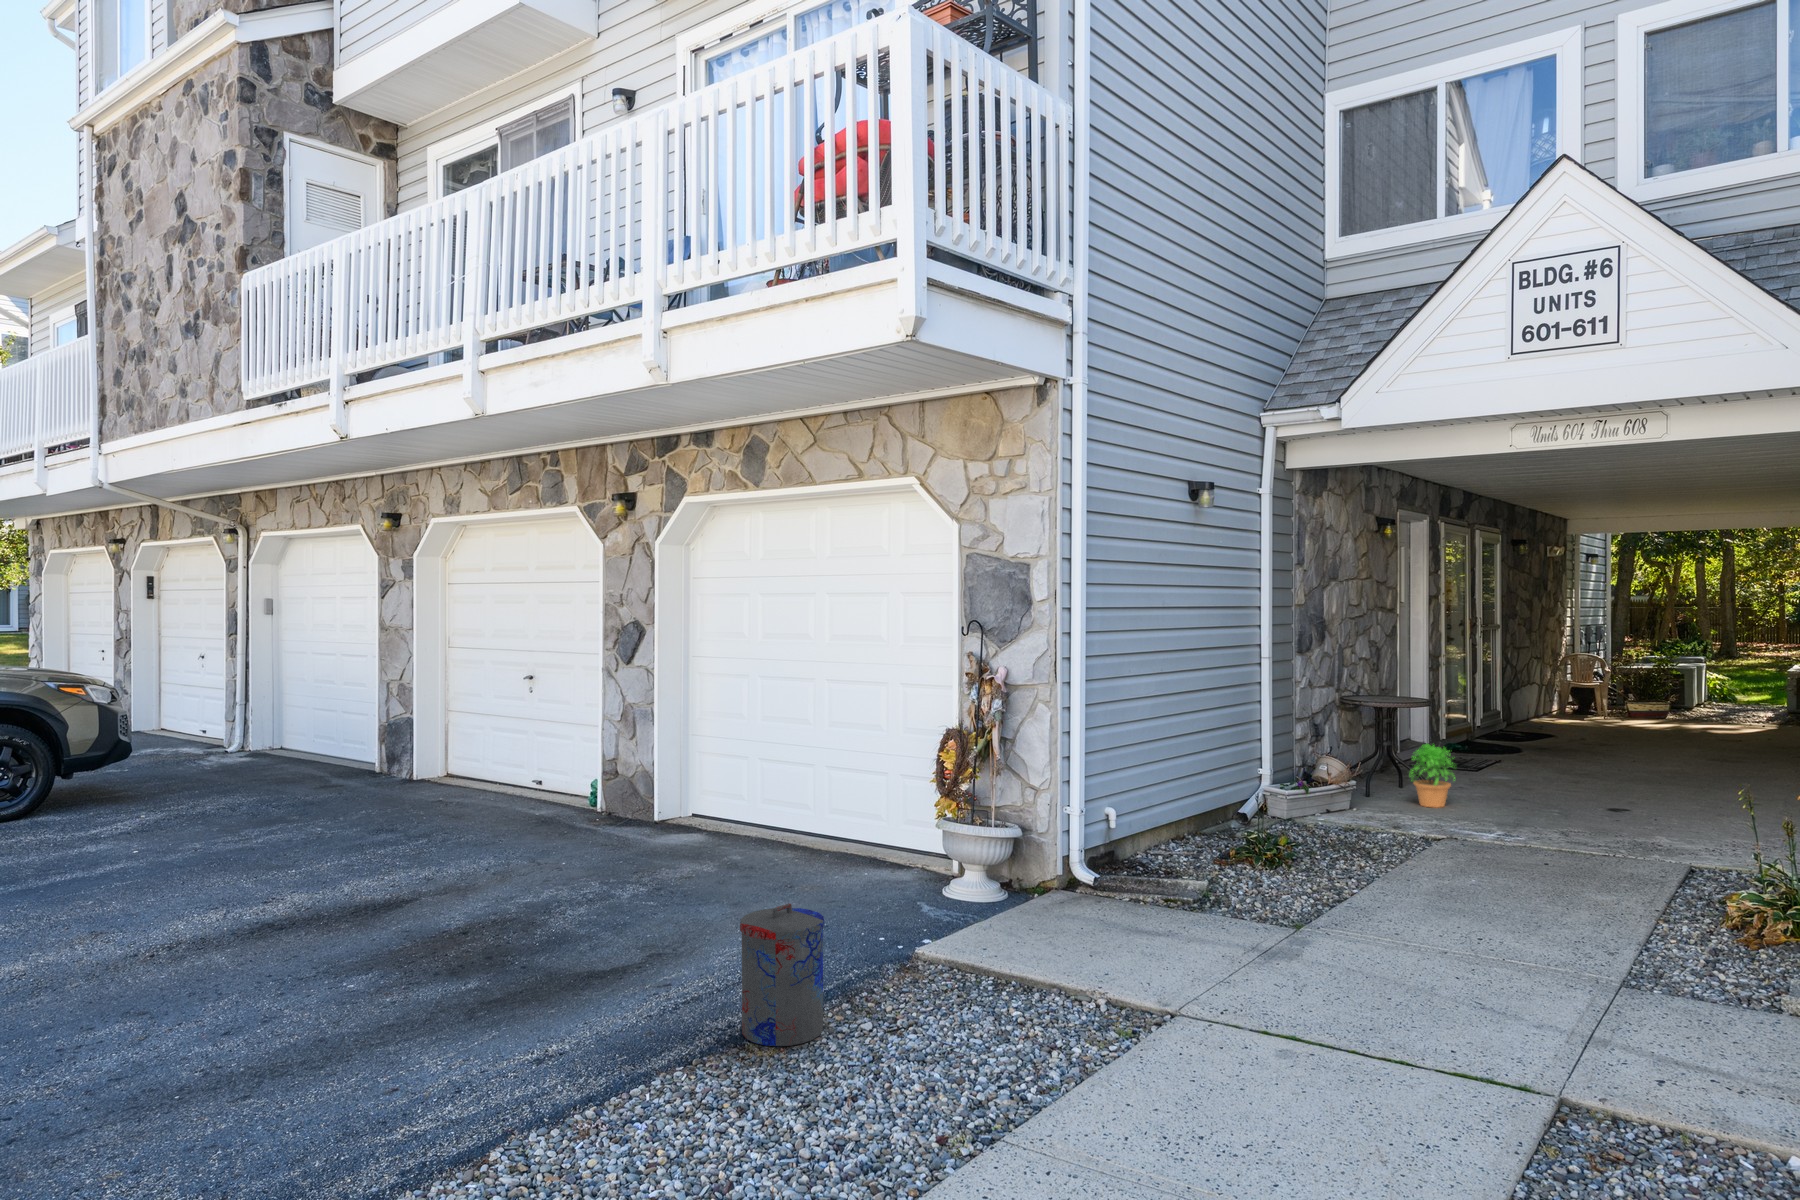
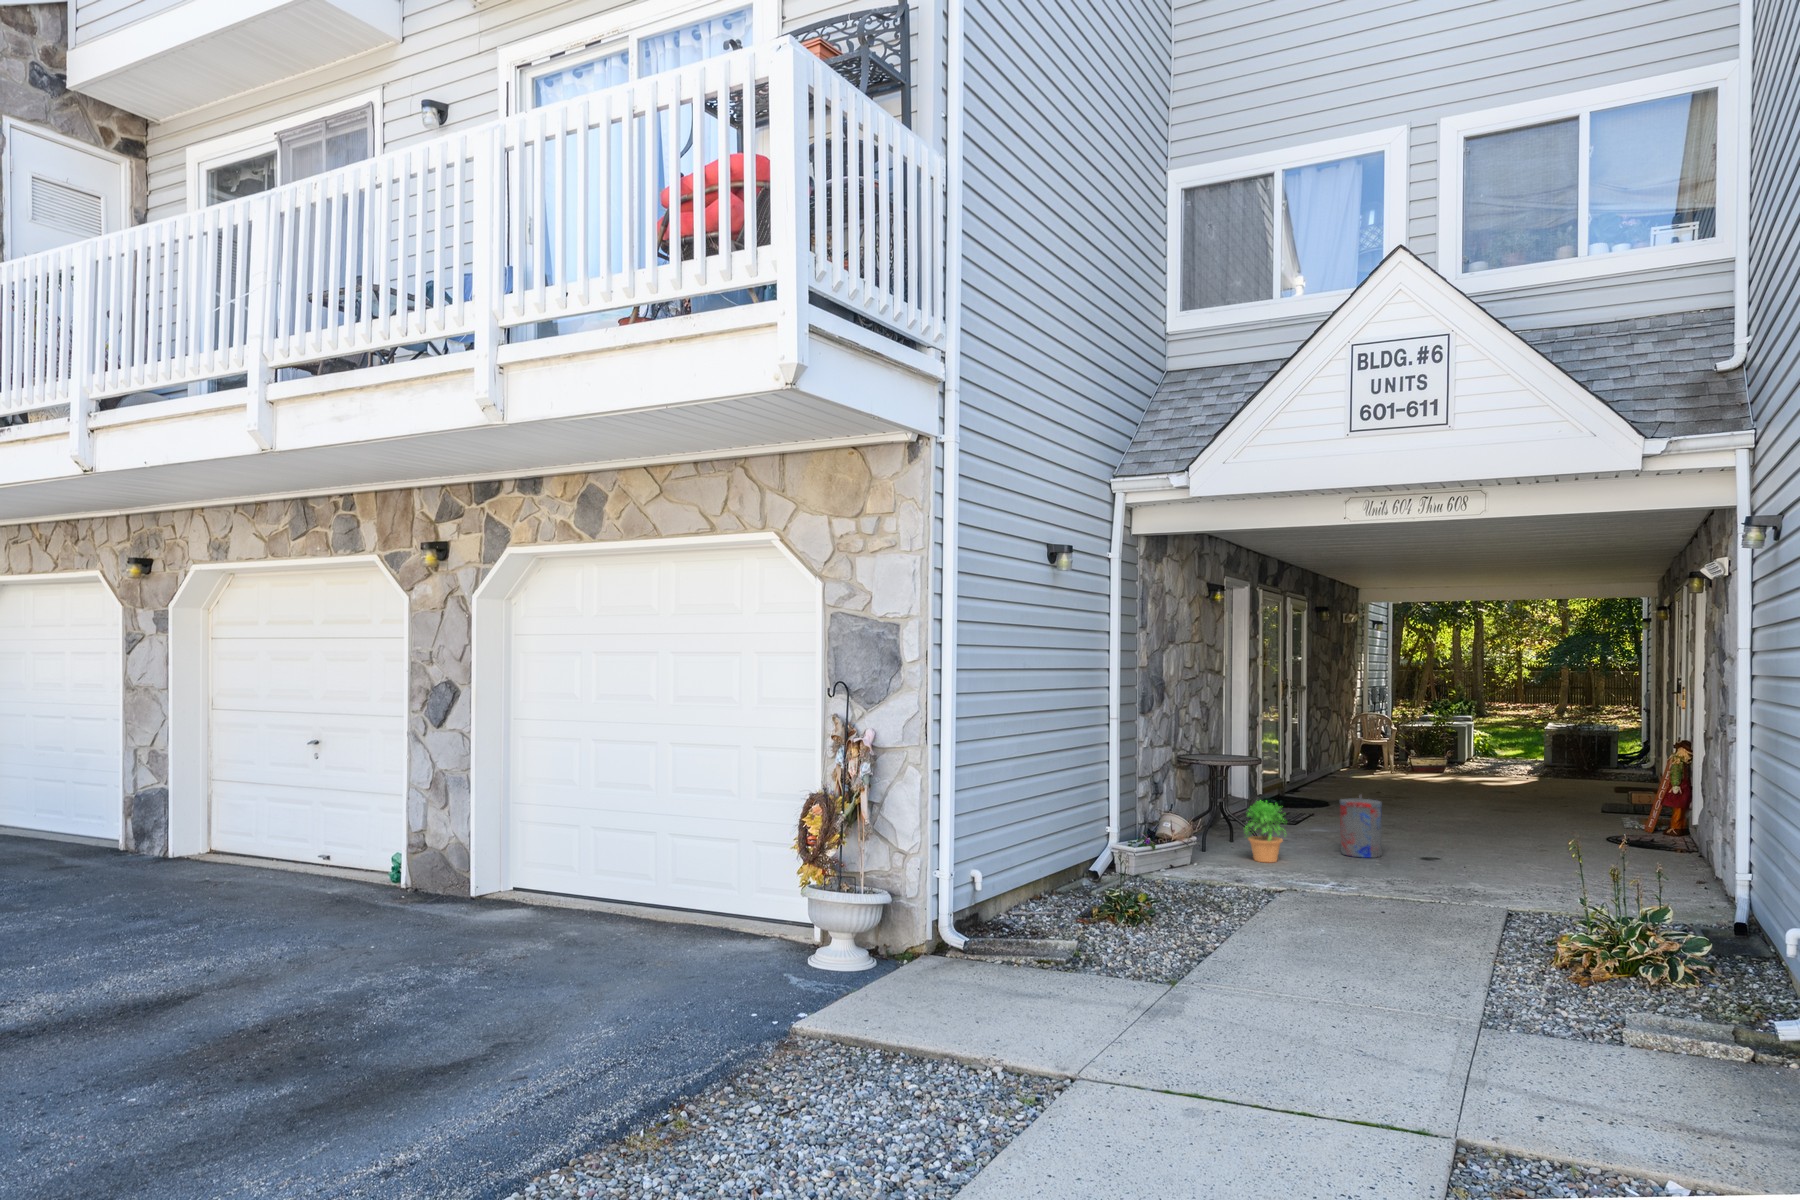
trash can: present [740,903,824,1046] -> present [1339,795,1382,858]

